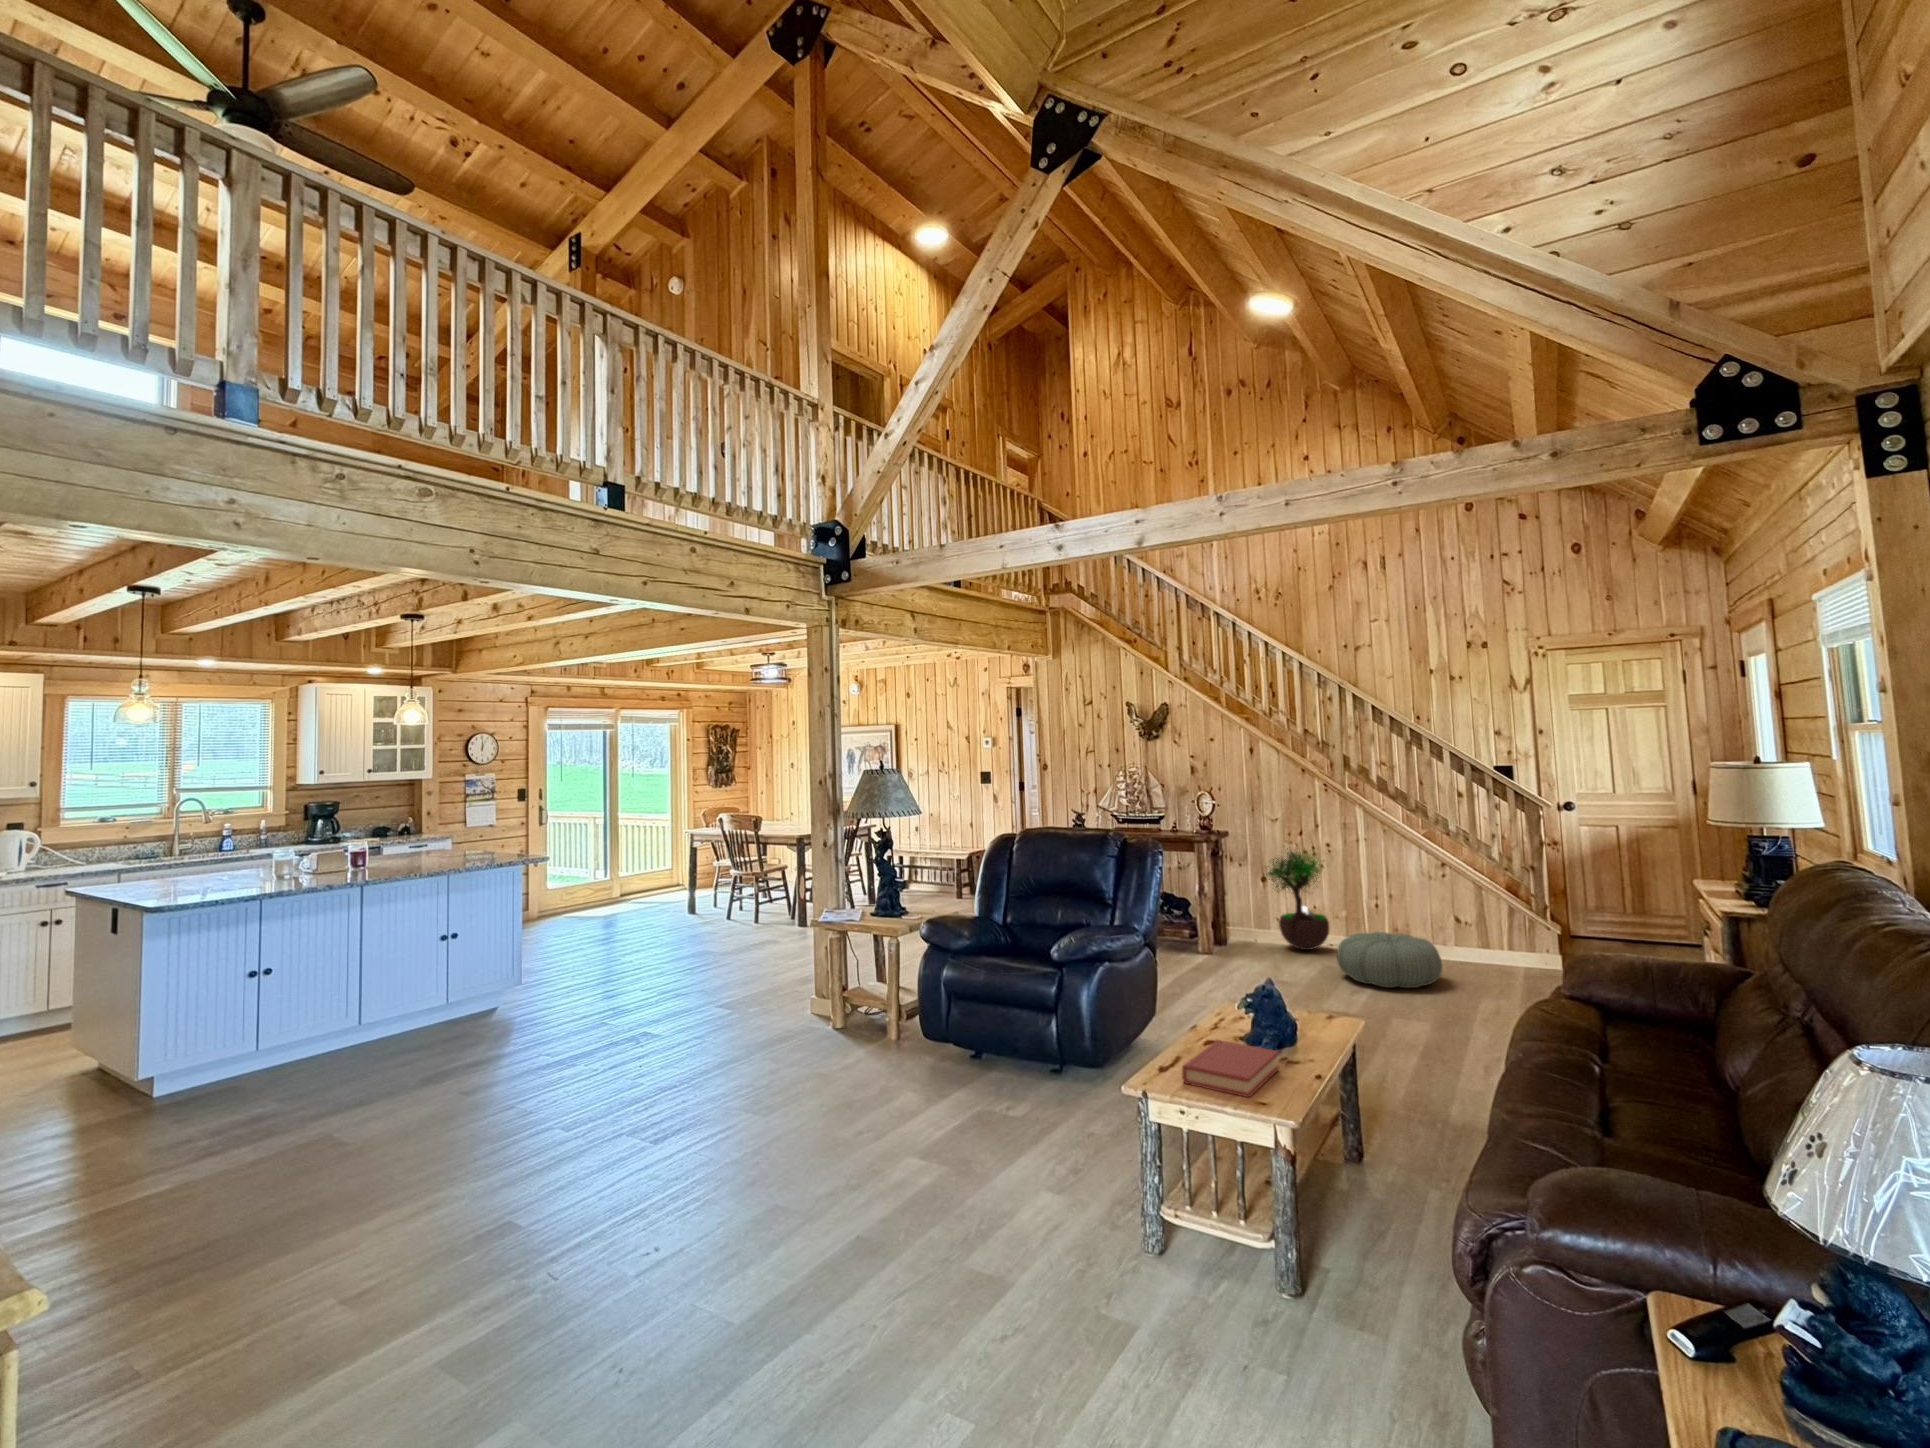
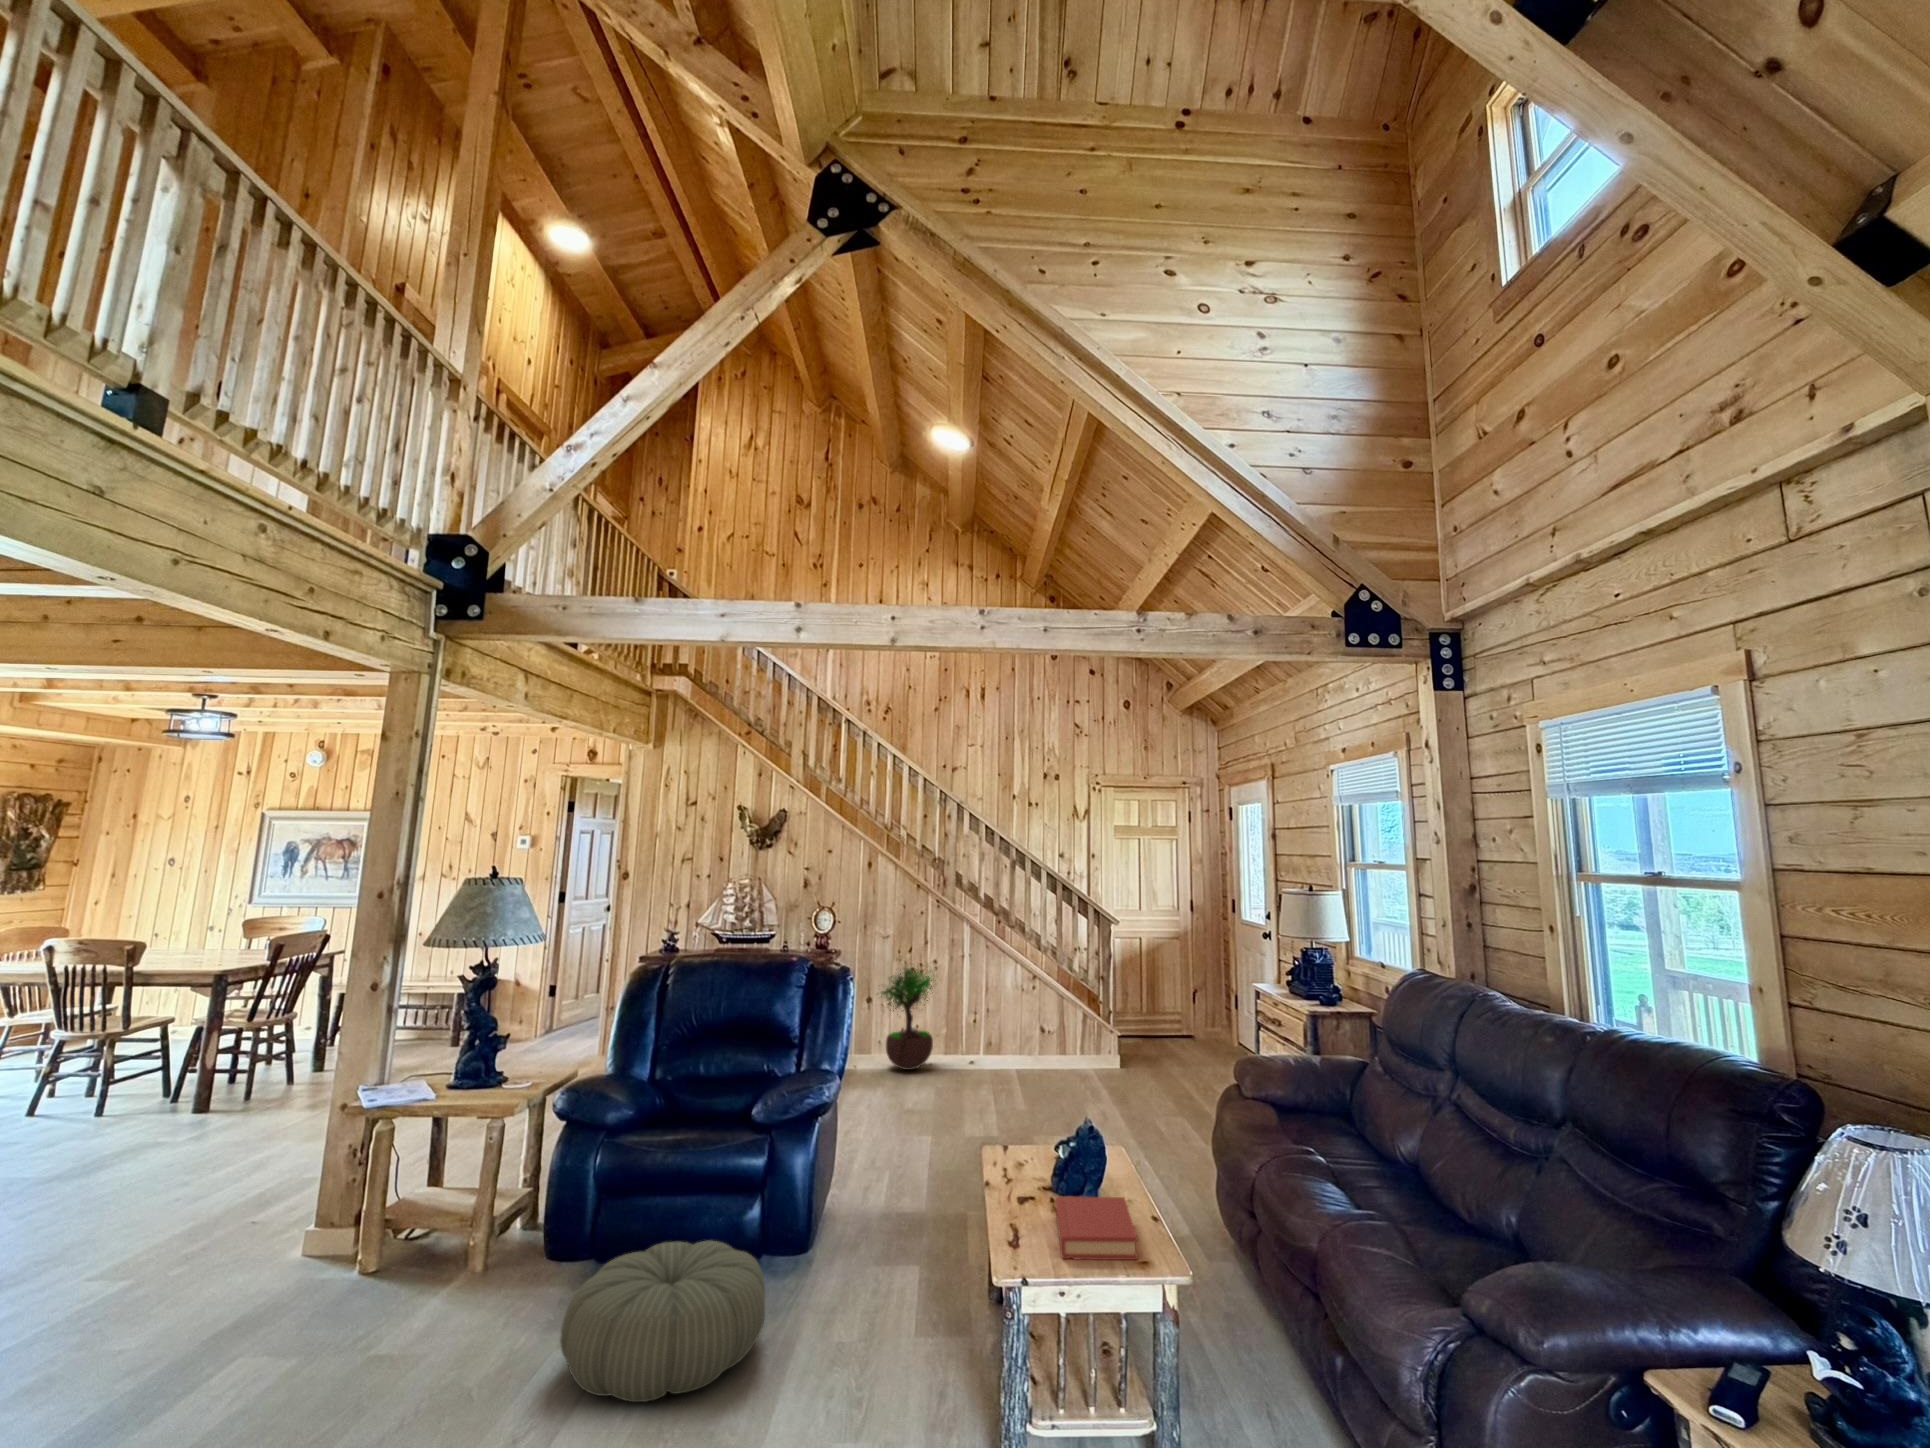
pouf: present [1337,932,1442,988] -> present [560,1241,765,1402]

